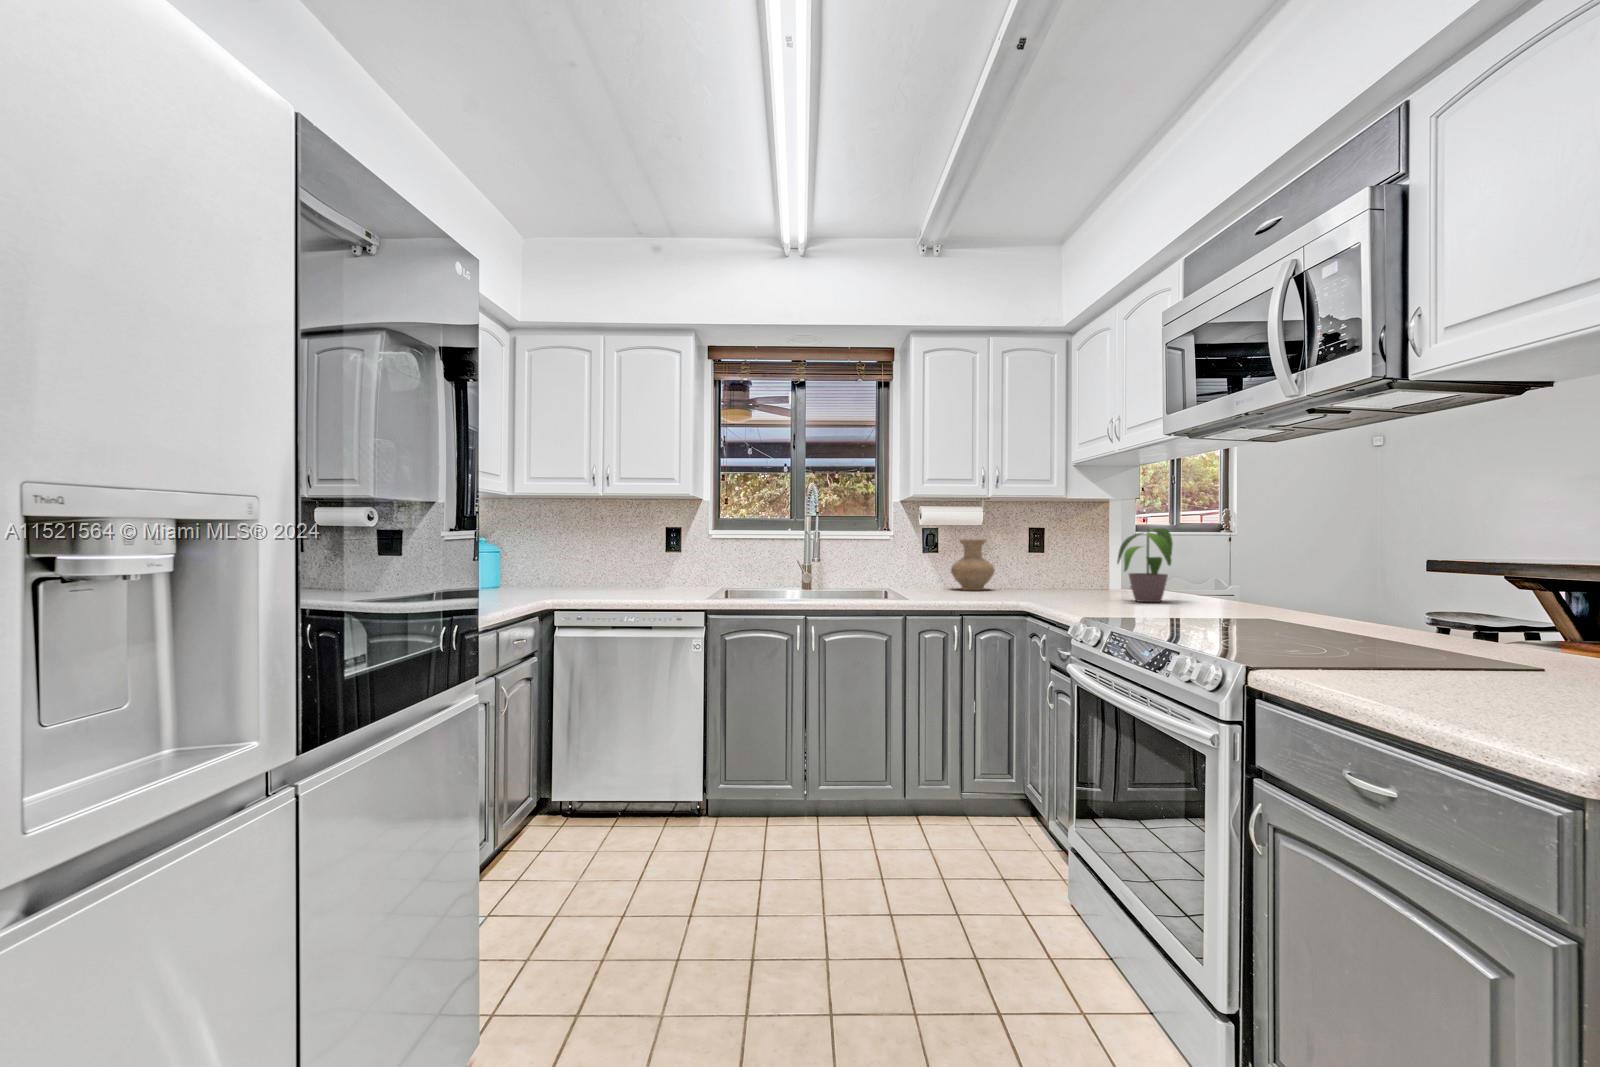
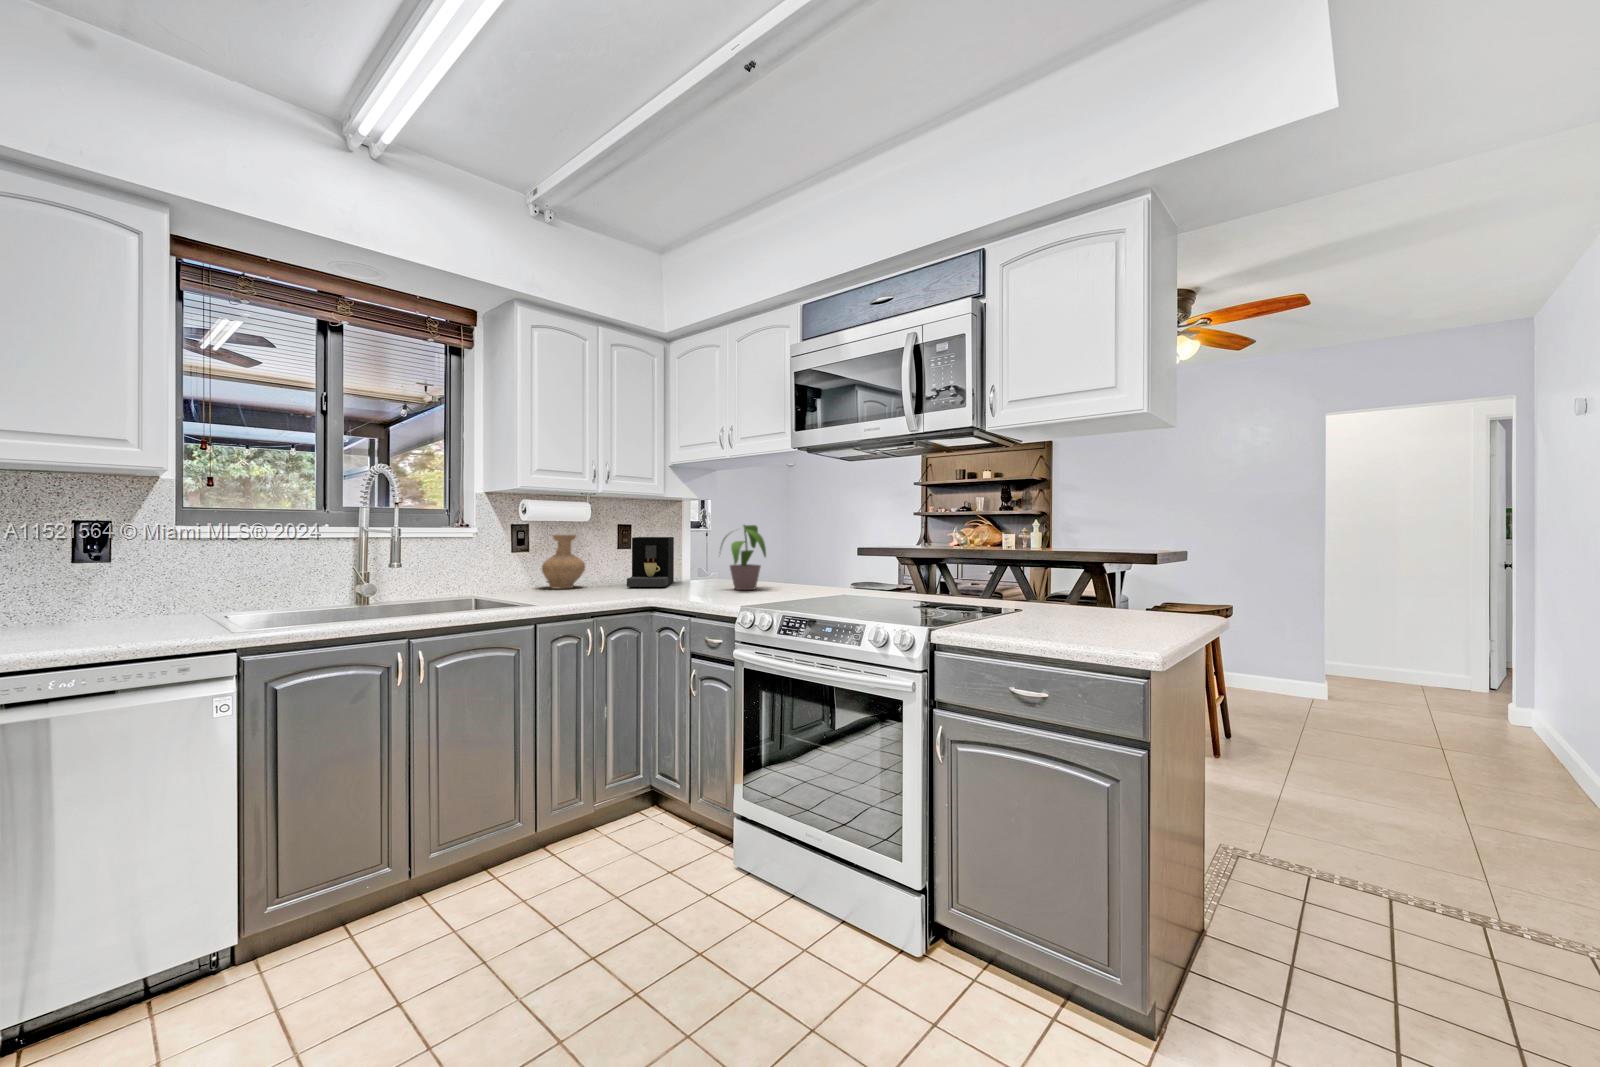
coffee maker: none [1028,542,1094,594] -> present [627,537,674,587]

